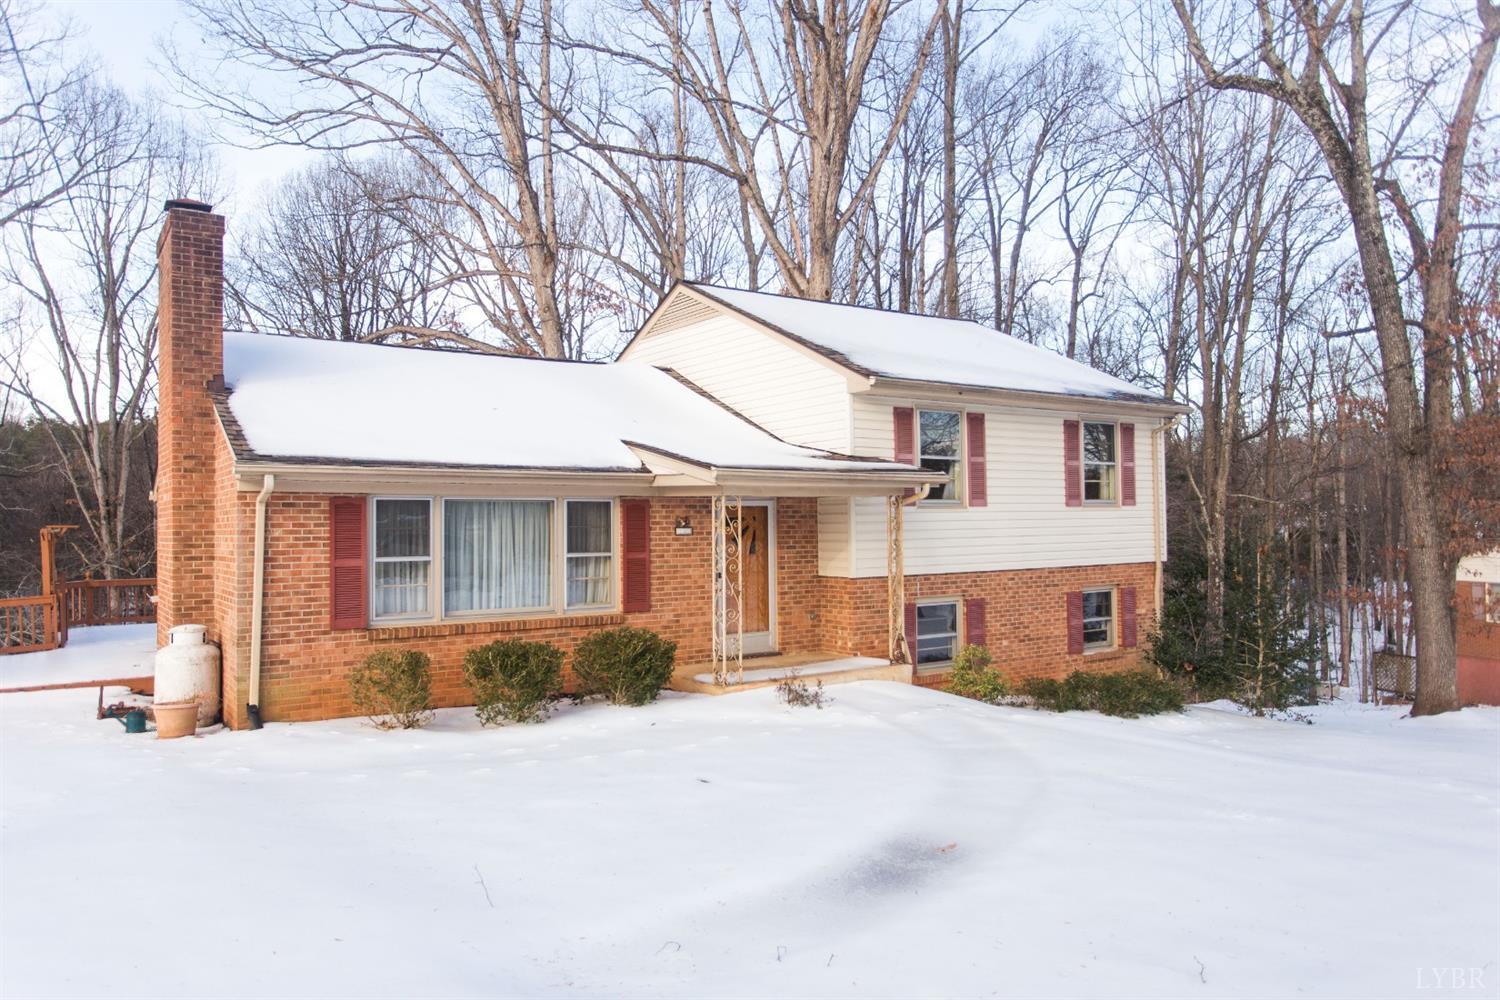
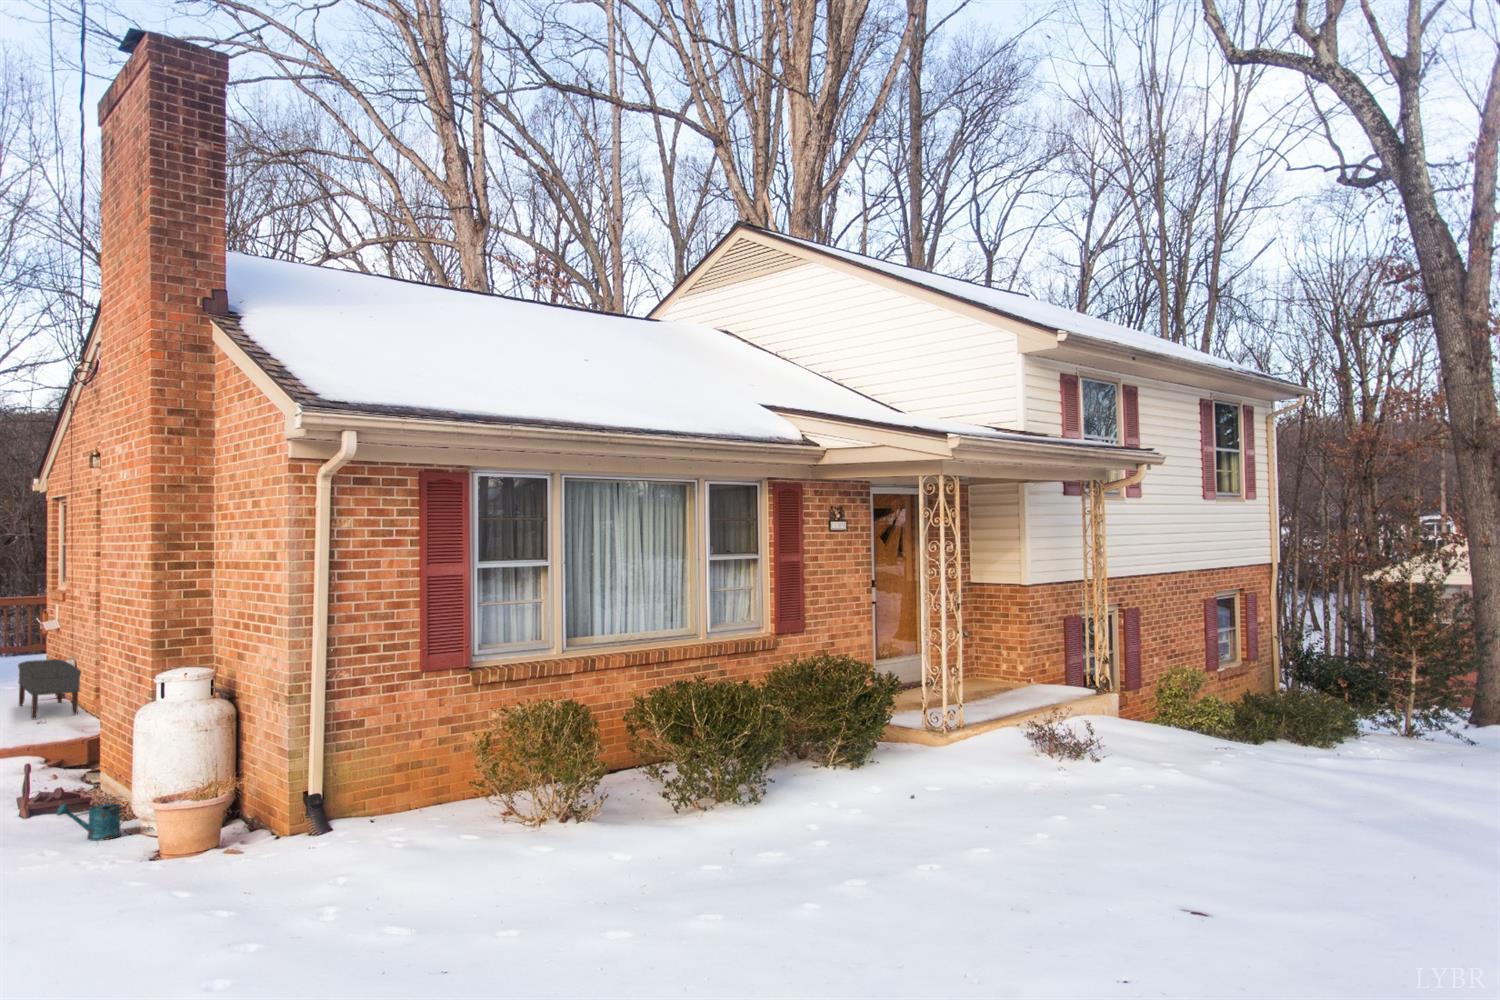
bench: none [117,623,156,664] -> present [18,659,81,719]

